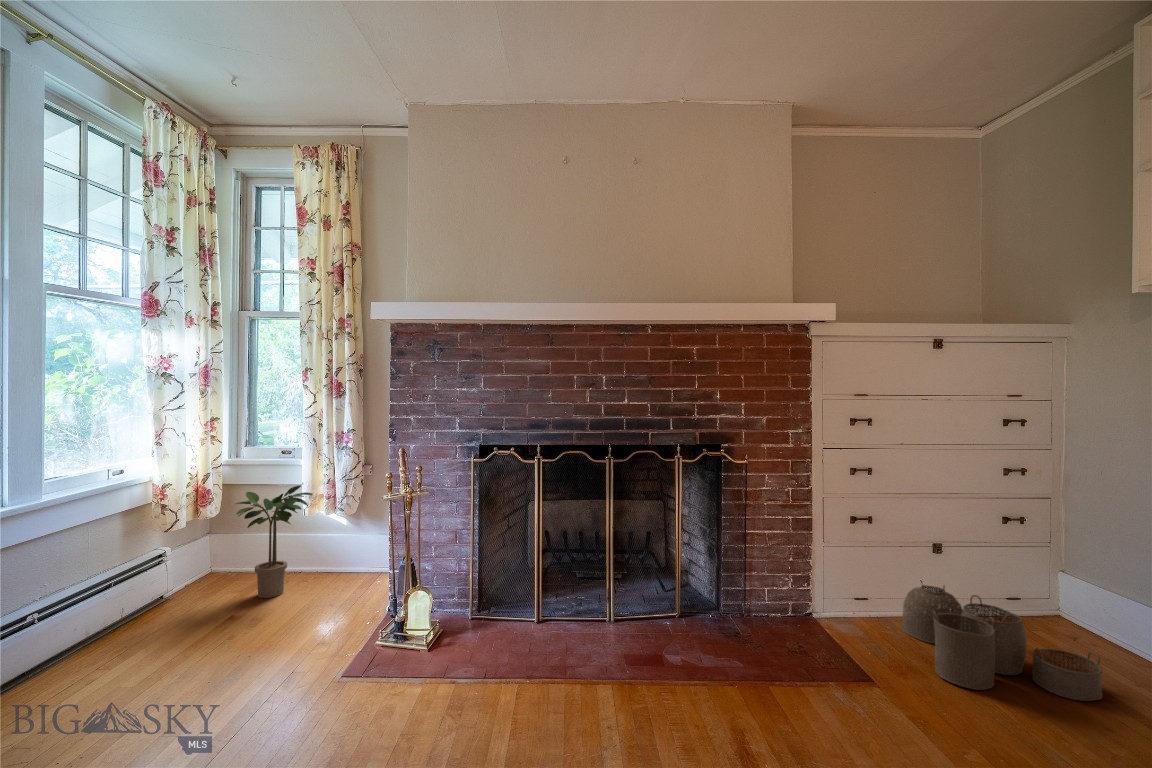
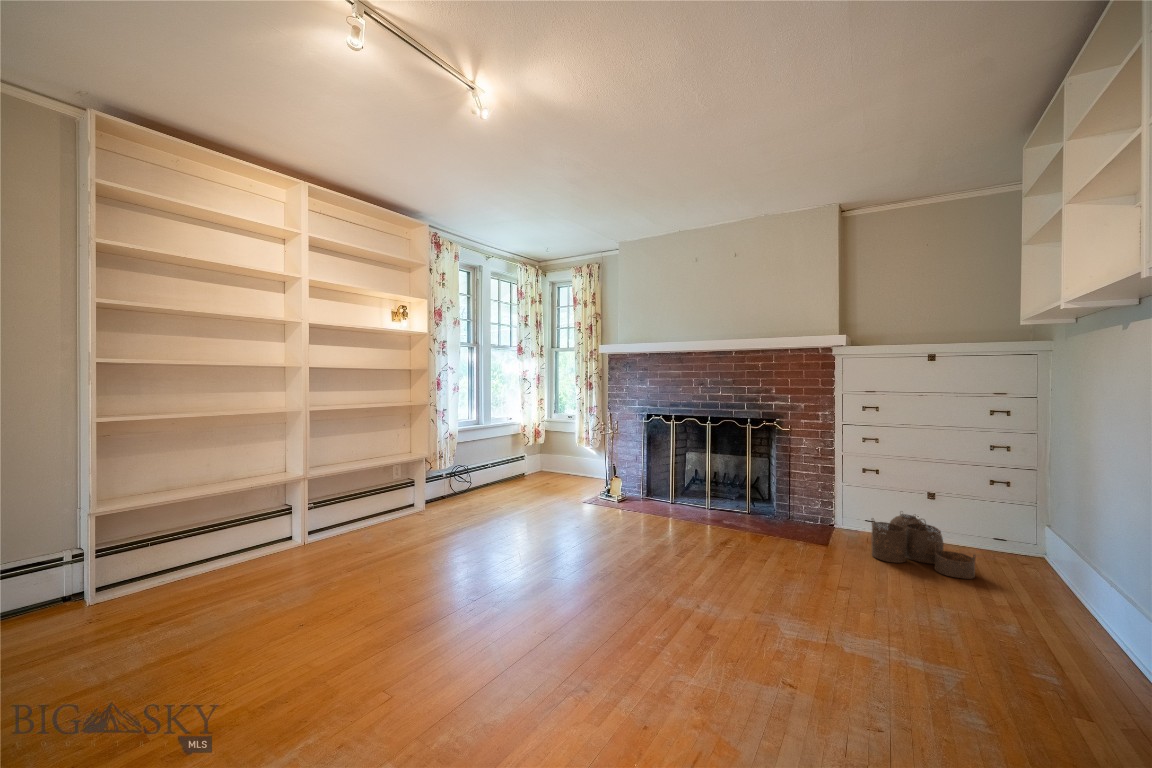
potted plant: present [236,485,313,598] -> none [549,430,580,480]

